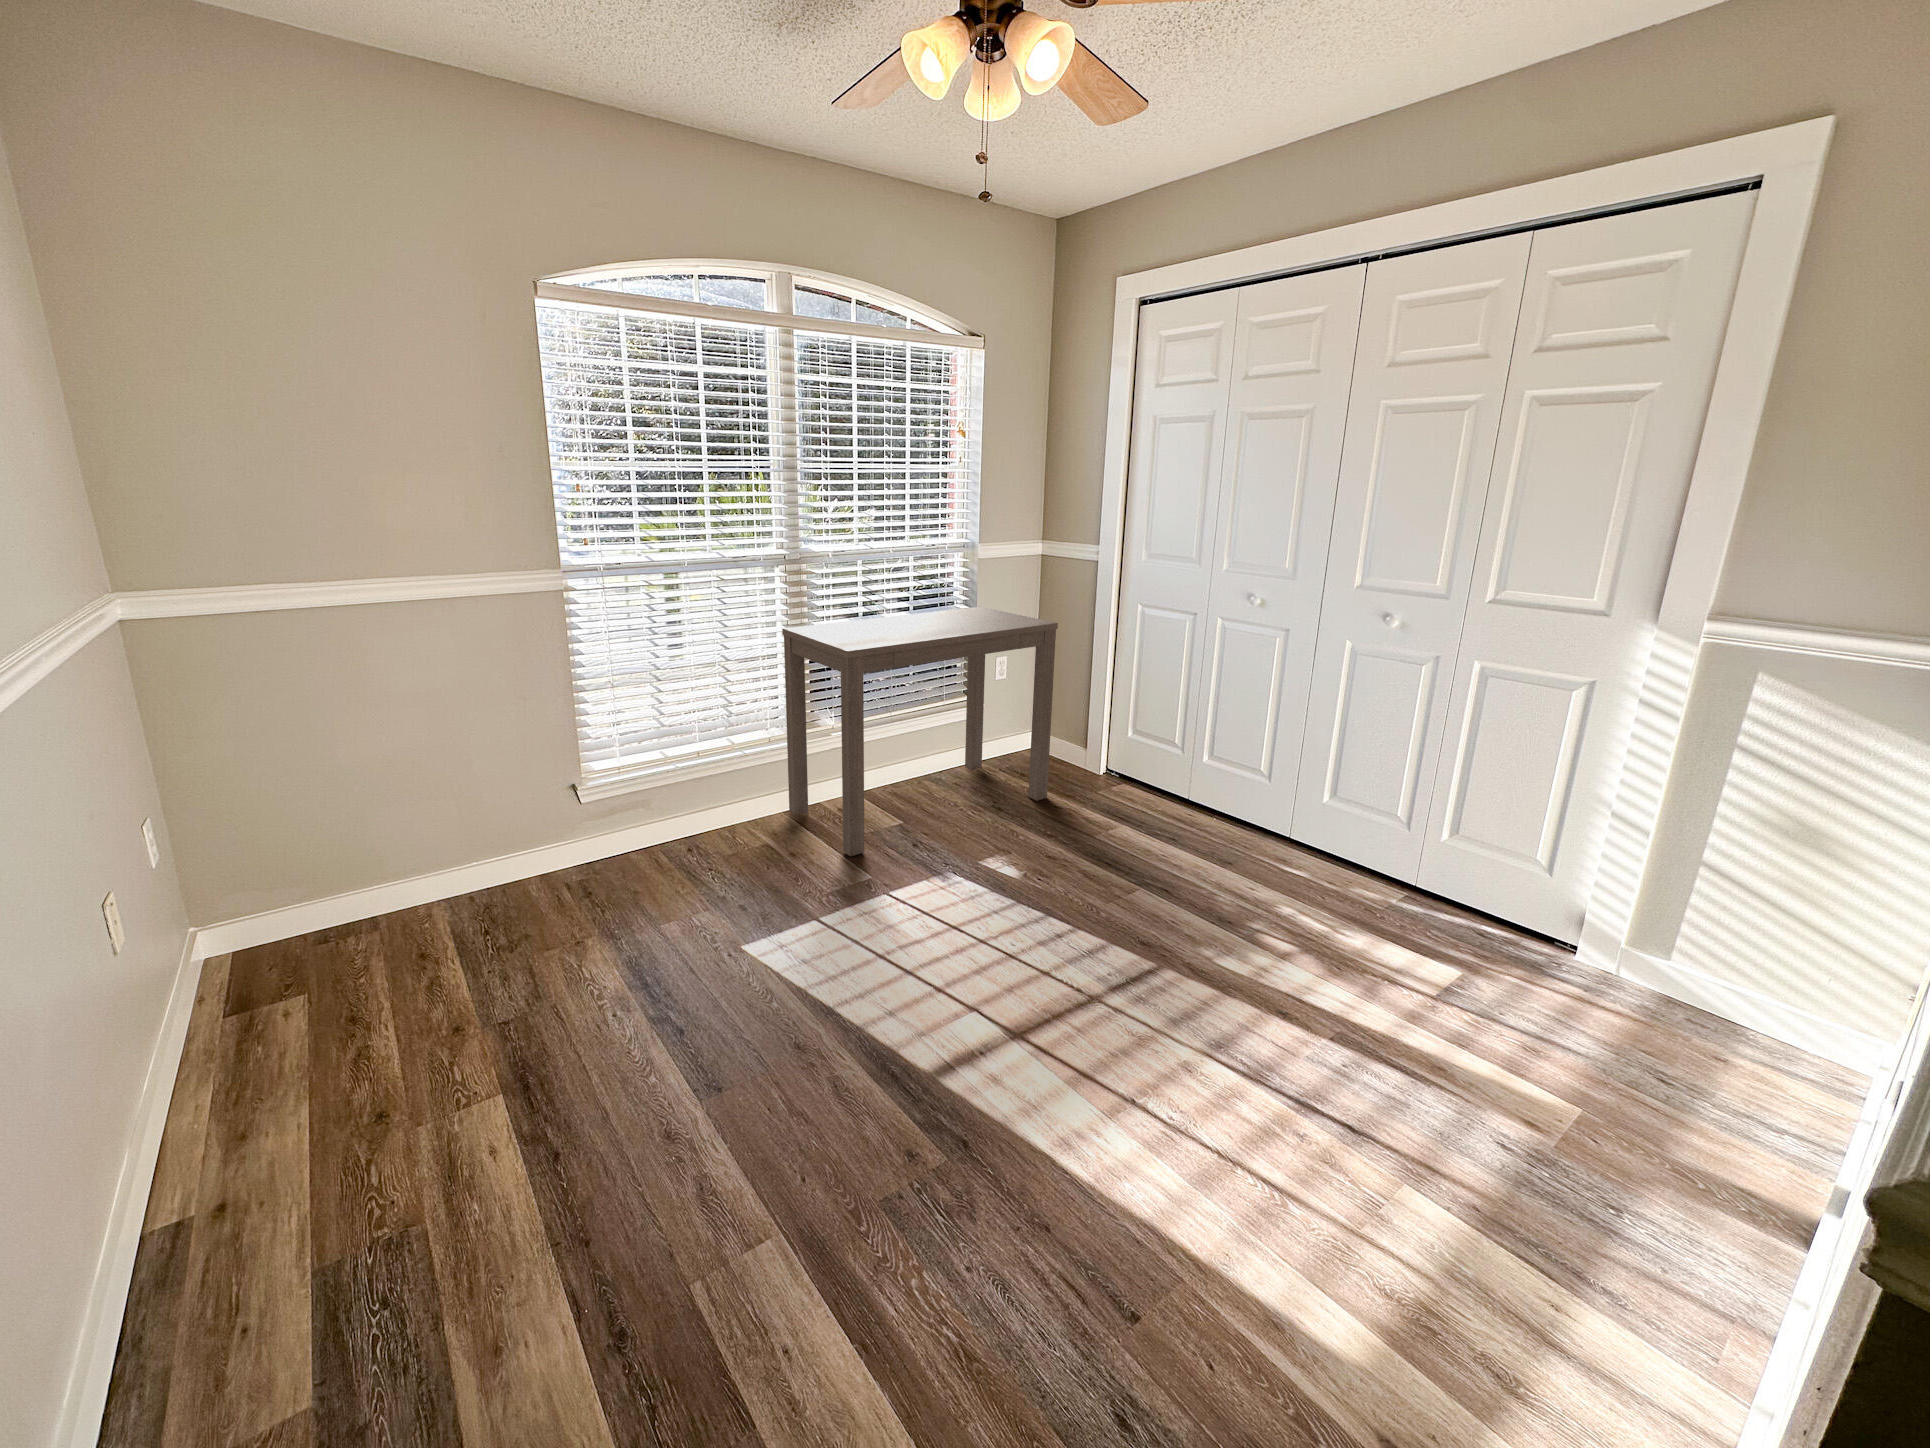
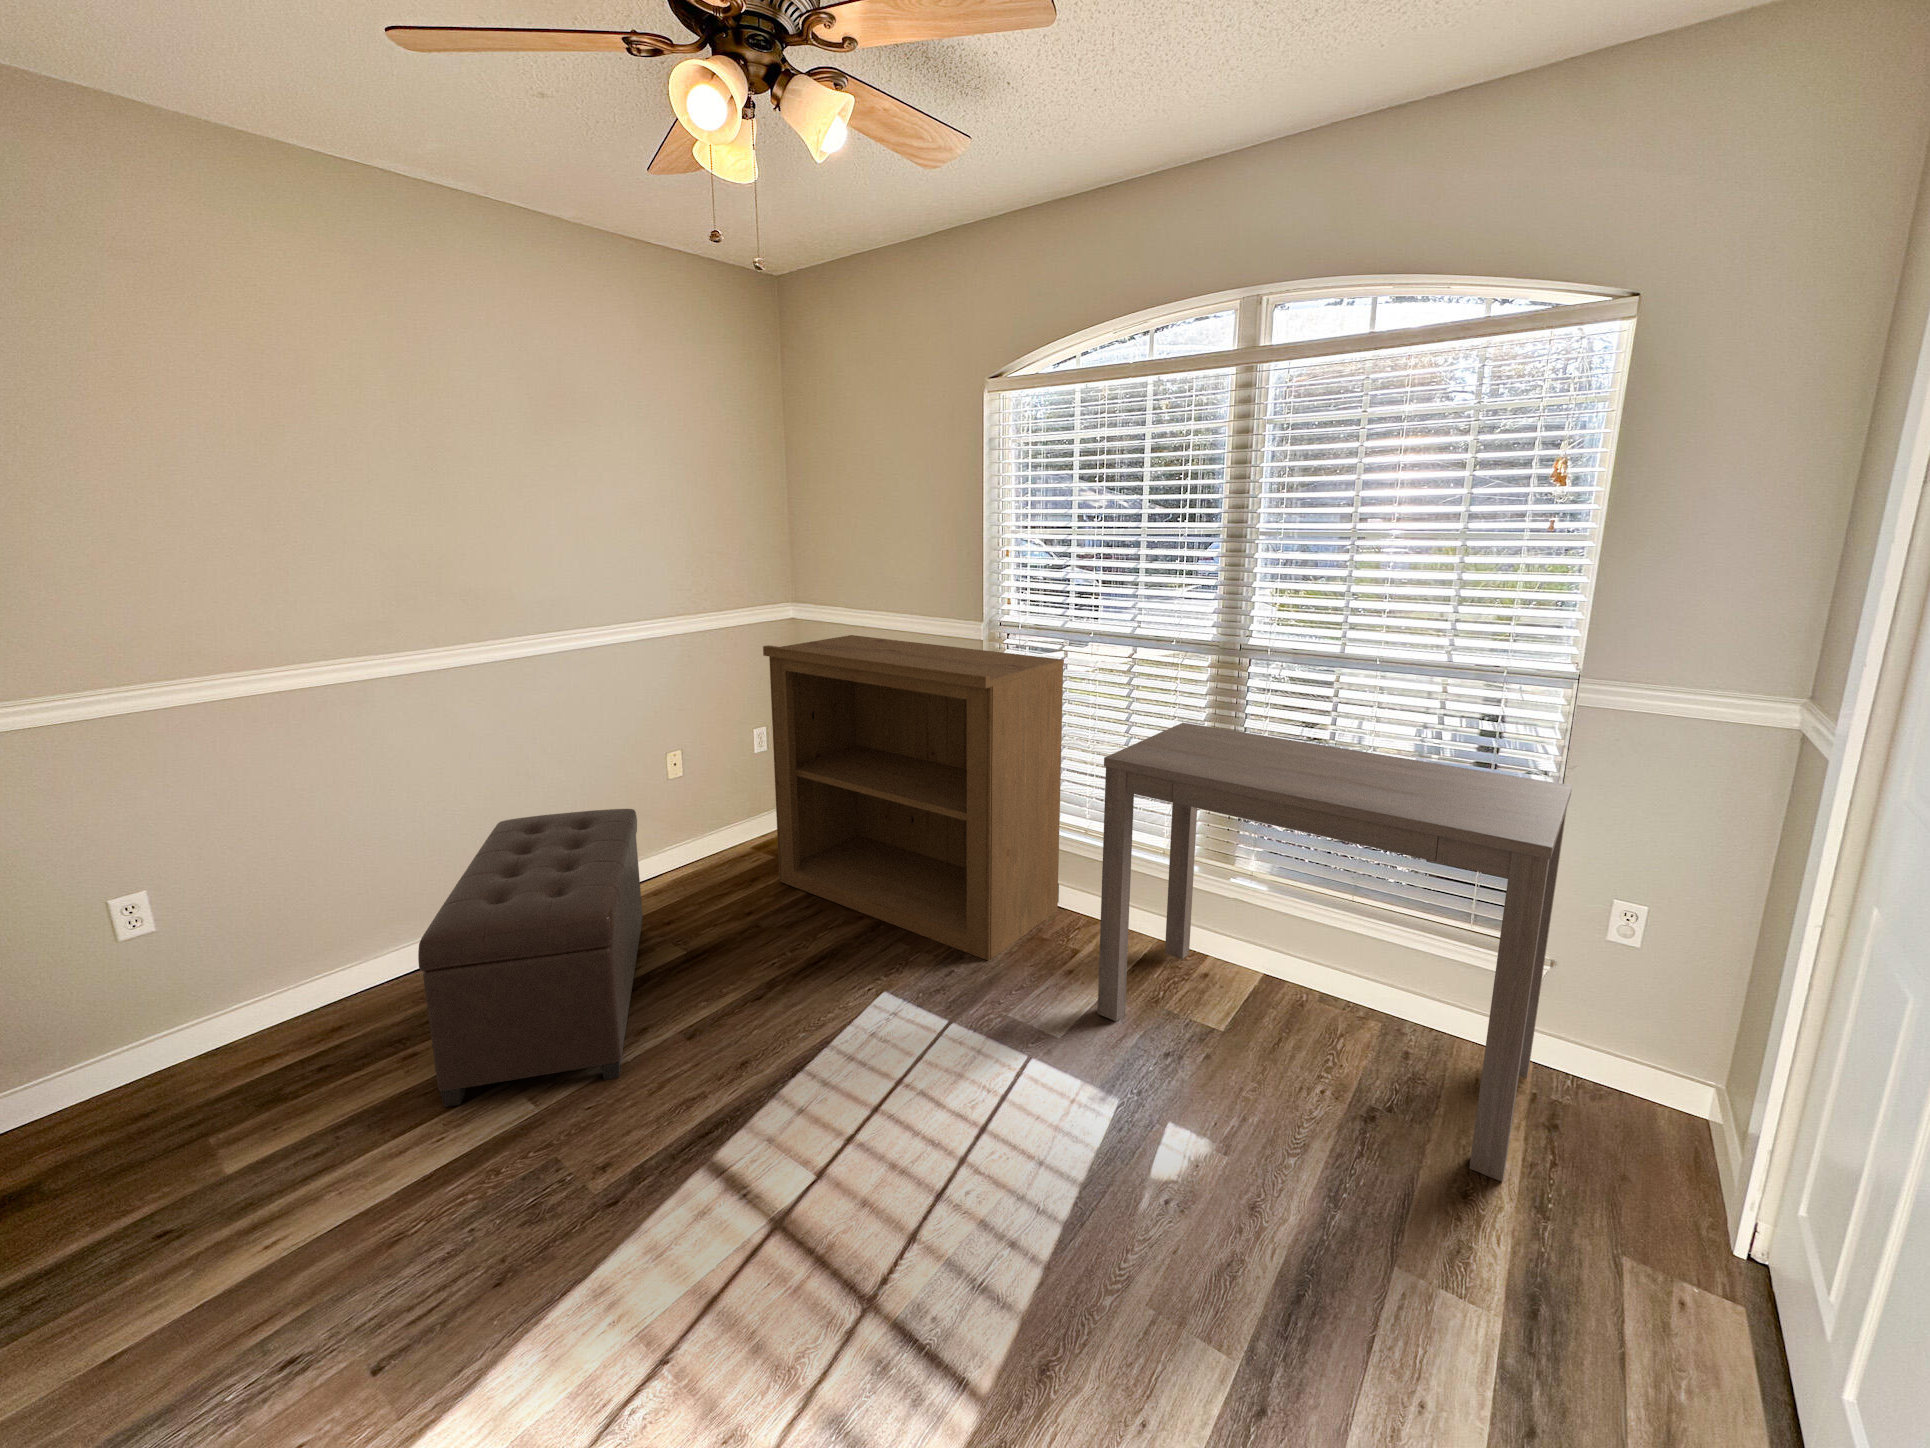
bookshelf: none [320,598,734,995] -> present [763,635,1064,960]
ottoman: none [125,956,760,1362] -> present [418,809,643,1107]

